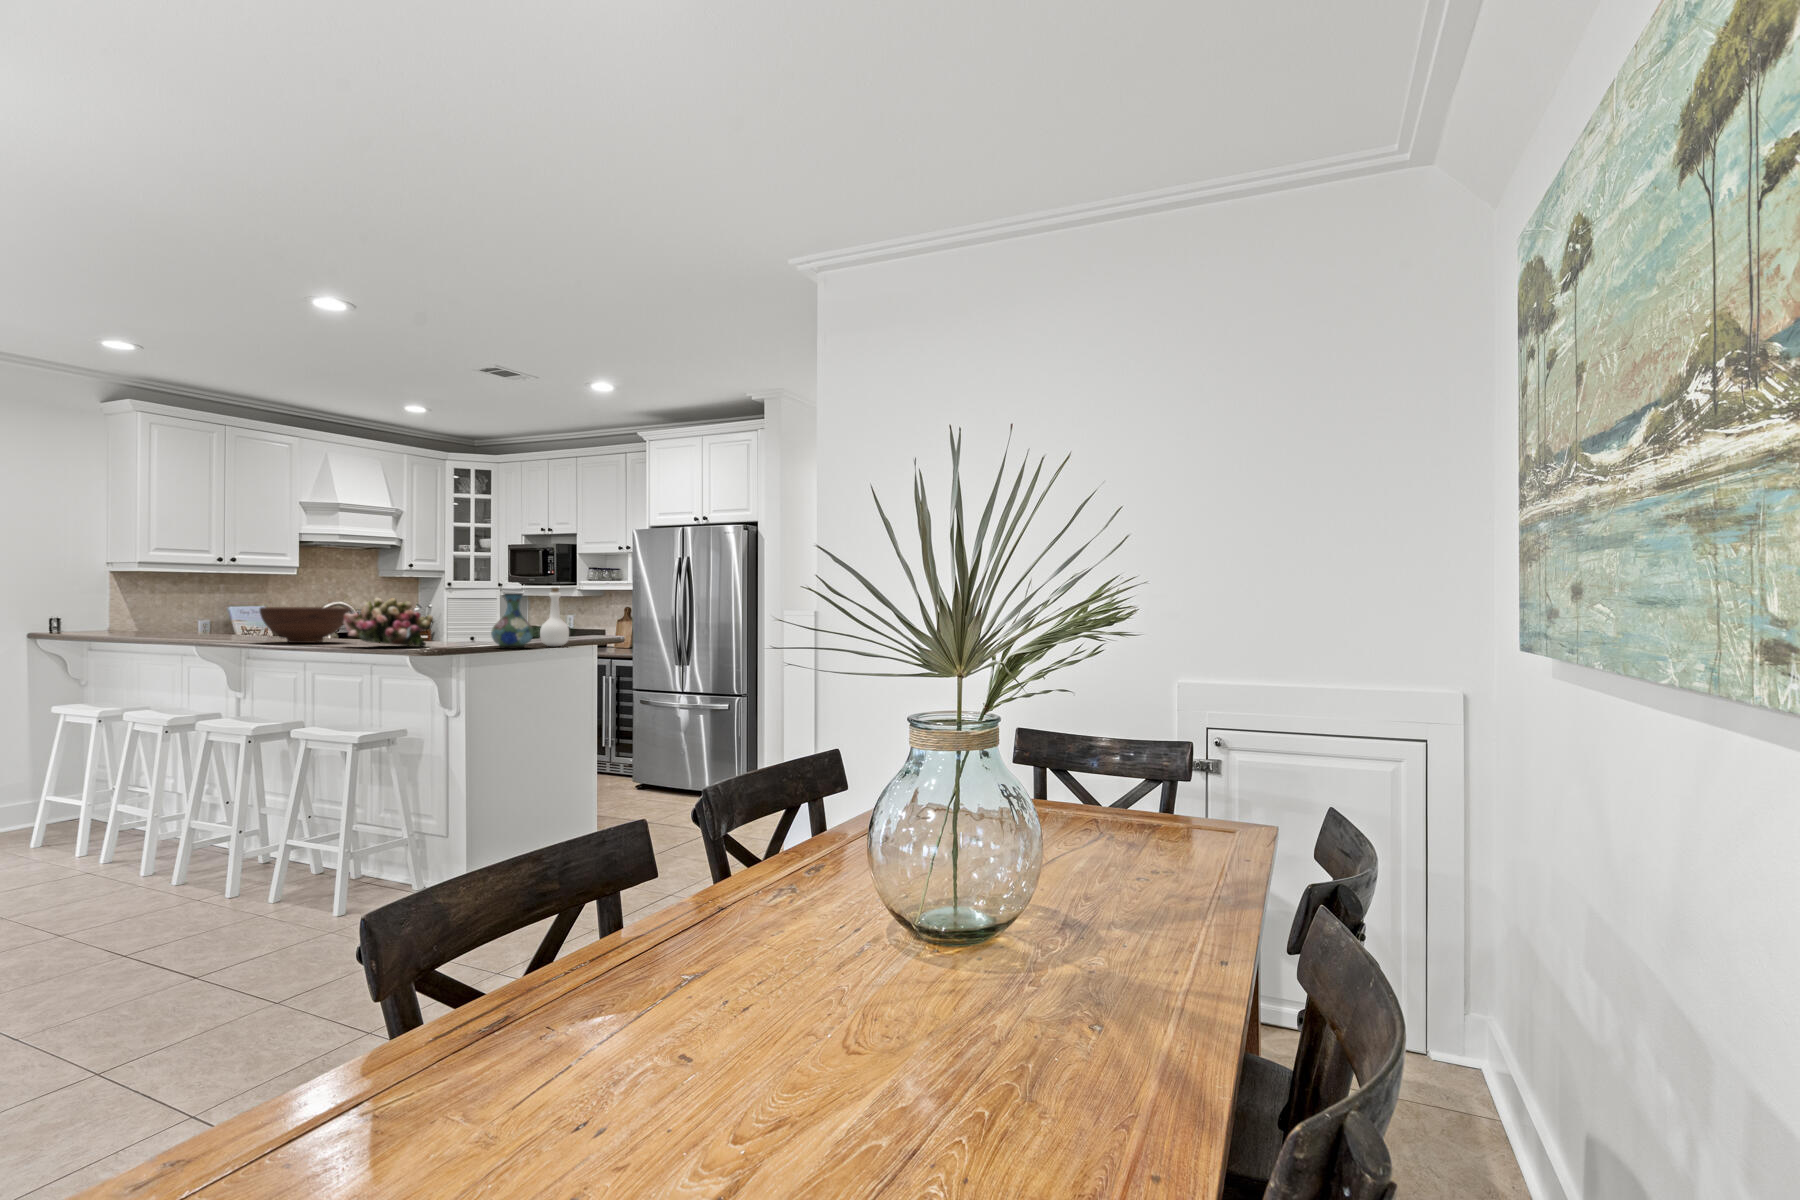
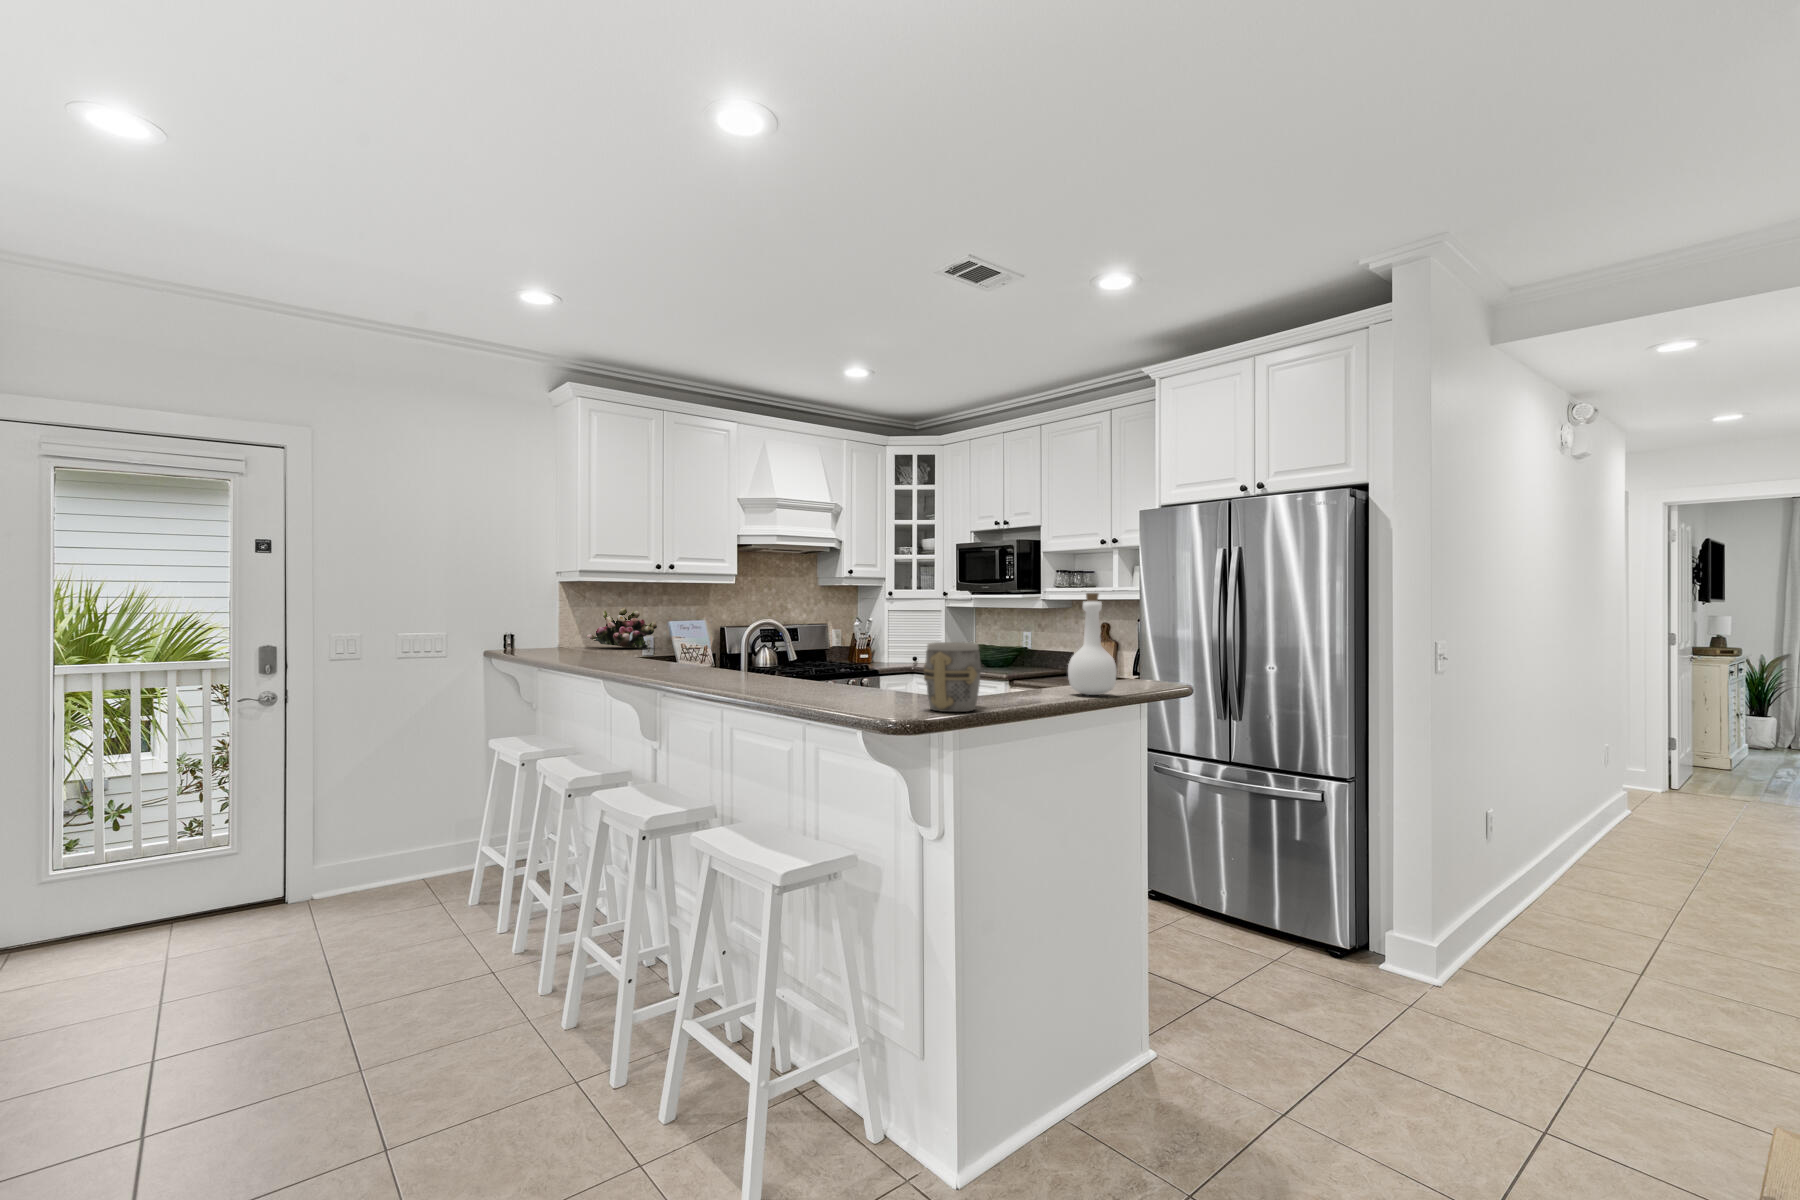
vase: present [491,592,533,649] -> none [1000,602,1069,702]
flower arrangement: present [343,598,433,647] -> present [587,608,657,649]
fruit bowl: present [260,607,349,643] -> none [673,625,786,679]
mug: none [438,615,475,651] -> present [924,642,981,712]

